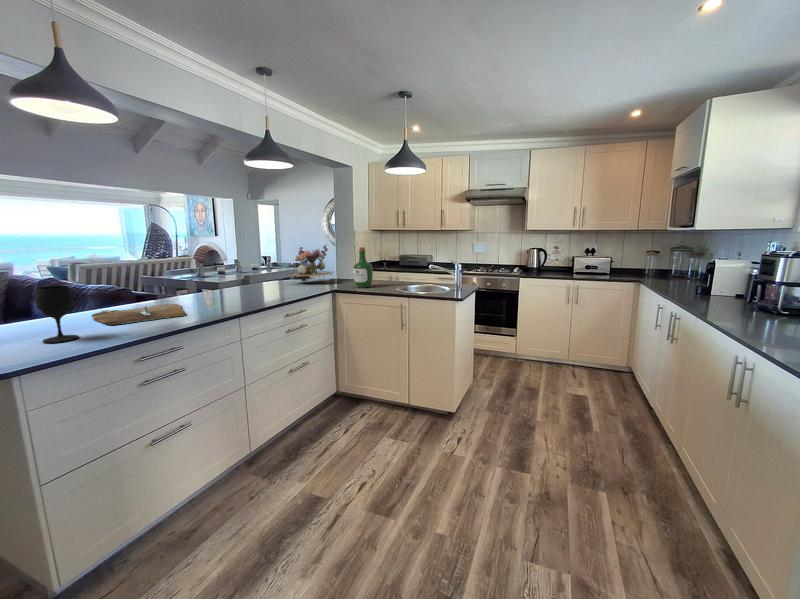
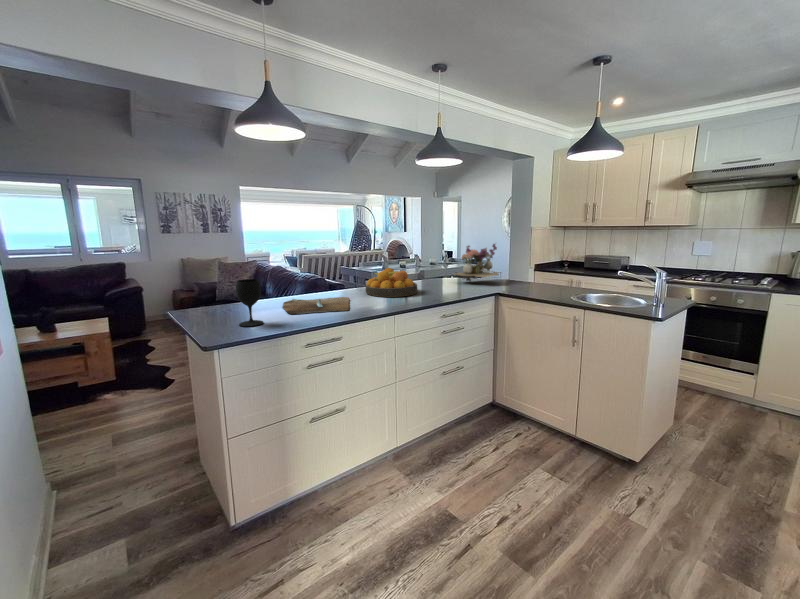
wine bottle: present [353,247,373,288] -> none [521,247,544,293]
fruit bowl: none [196,271,256,301] -> present [366,268,417,297]

